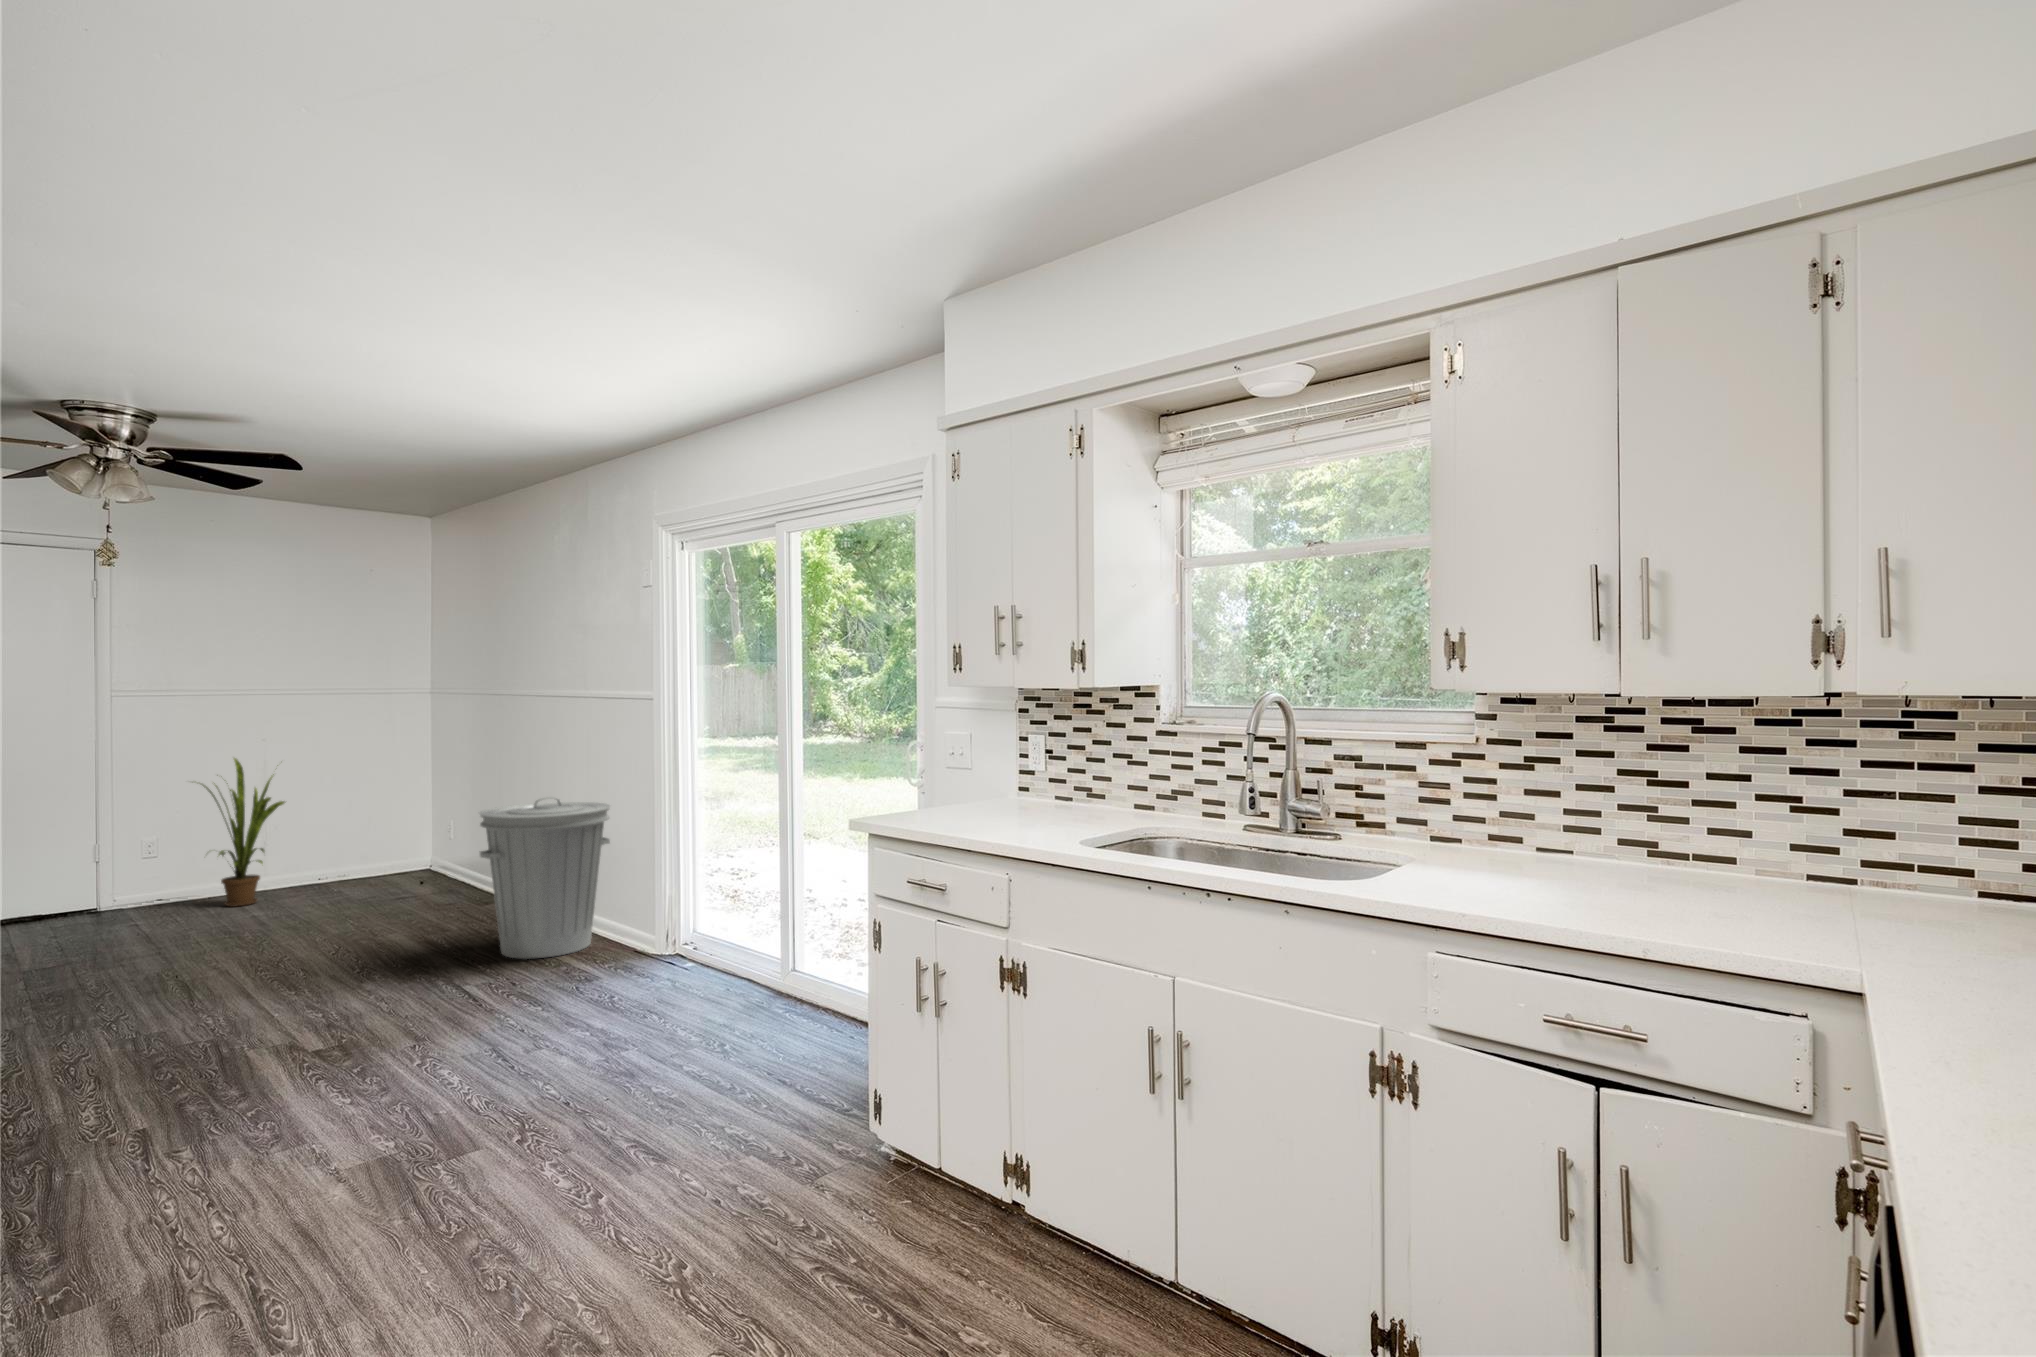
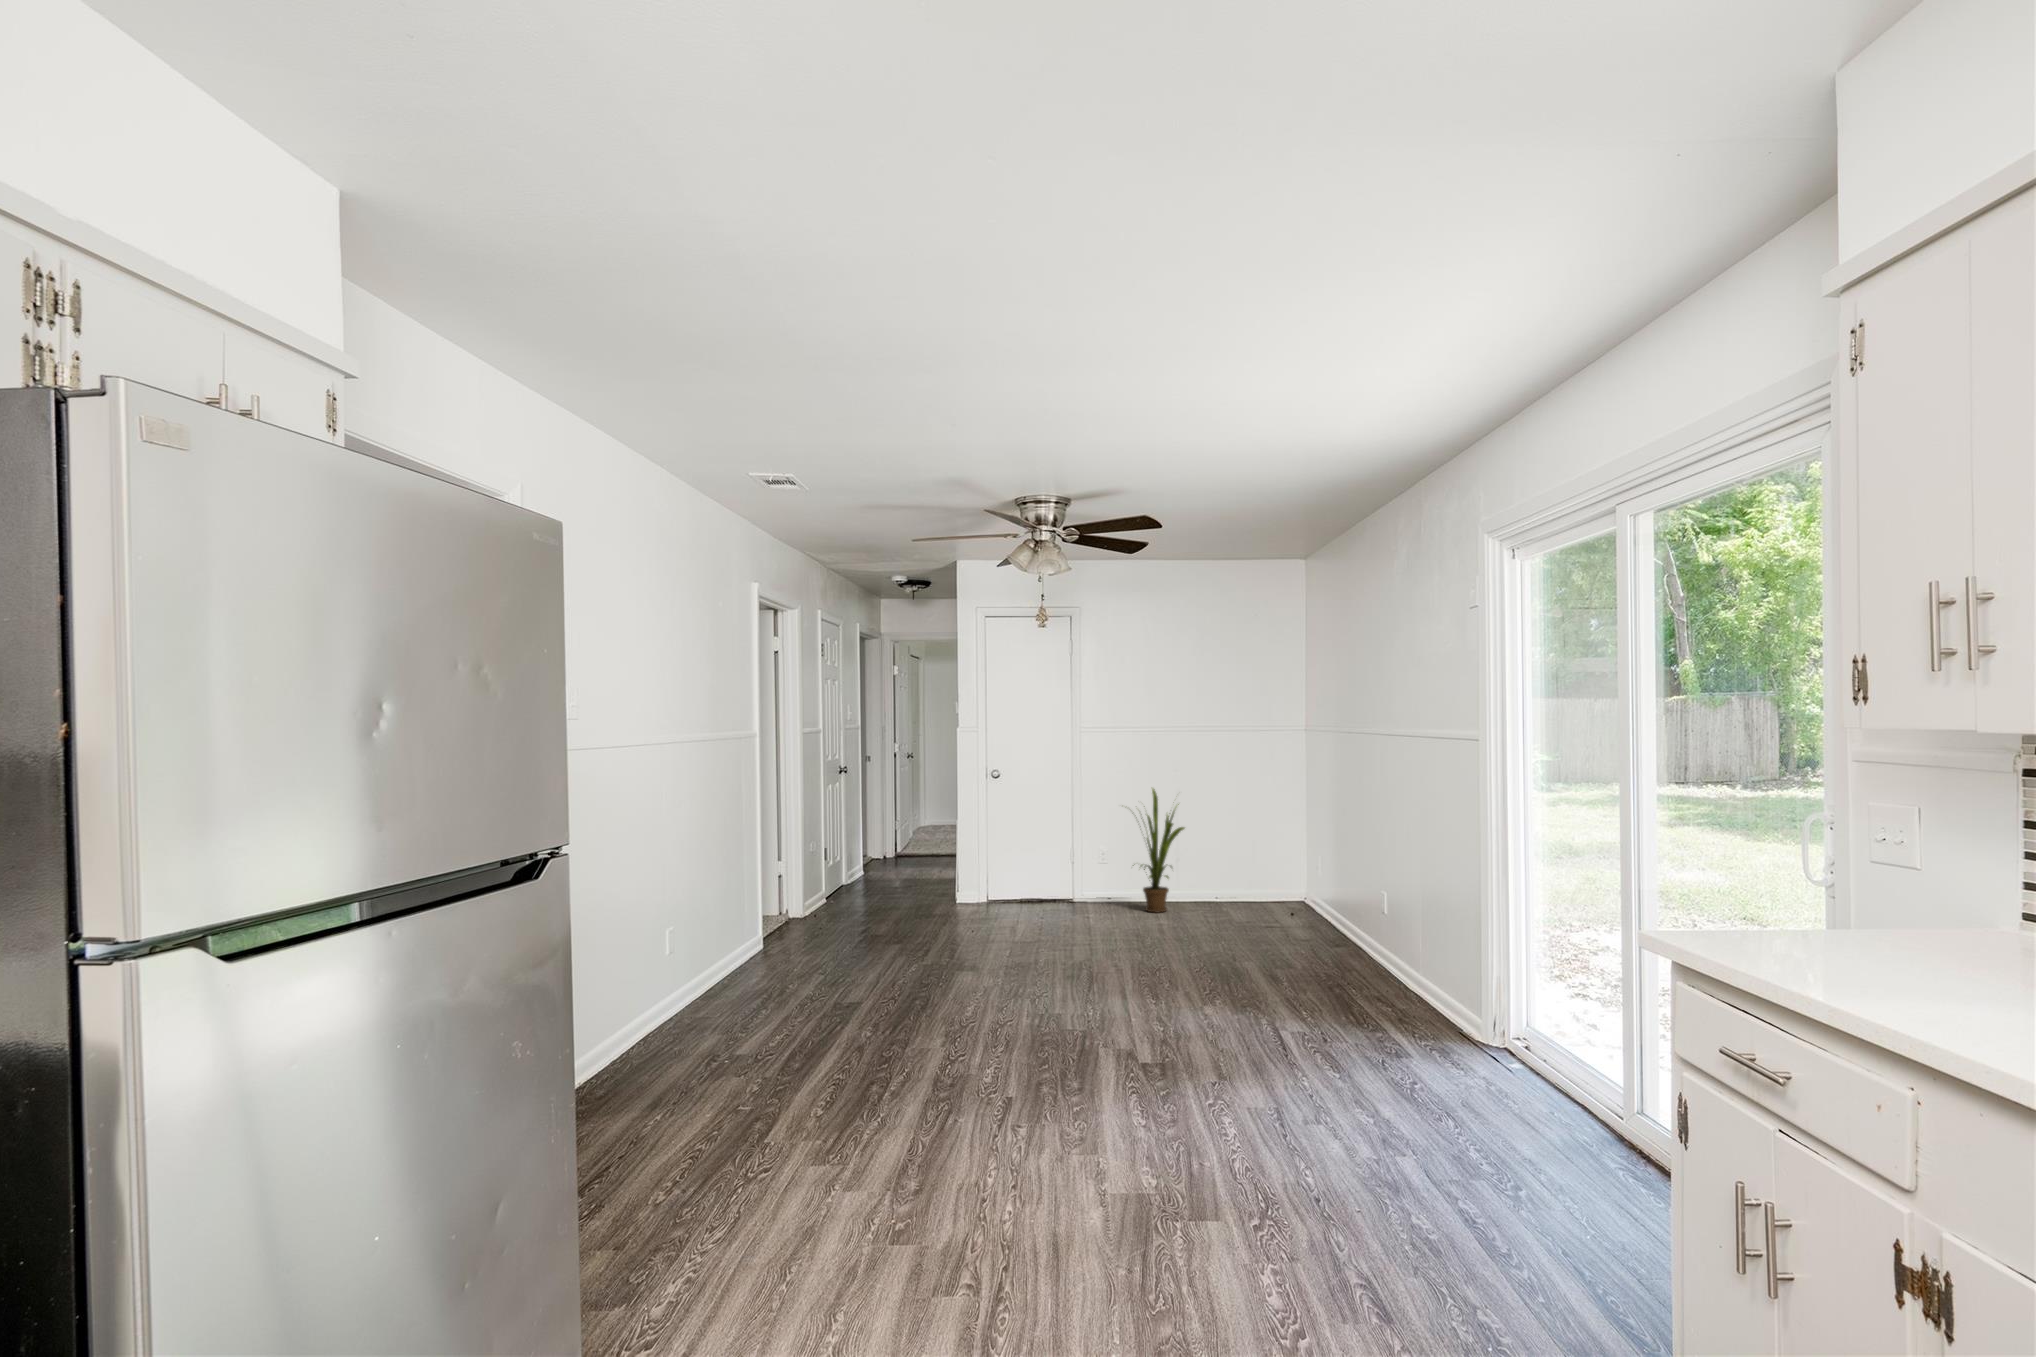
trash can: present [479,798,610,959] -> none [1303,848,1436,1019]

